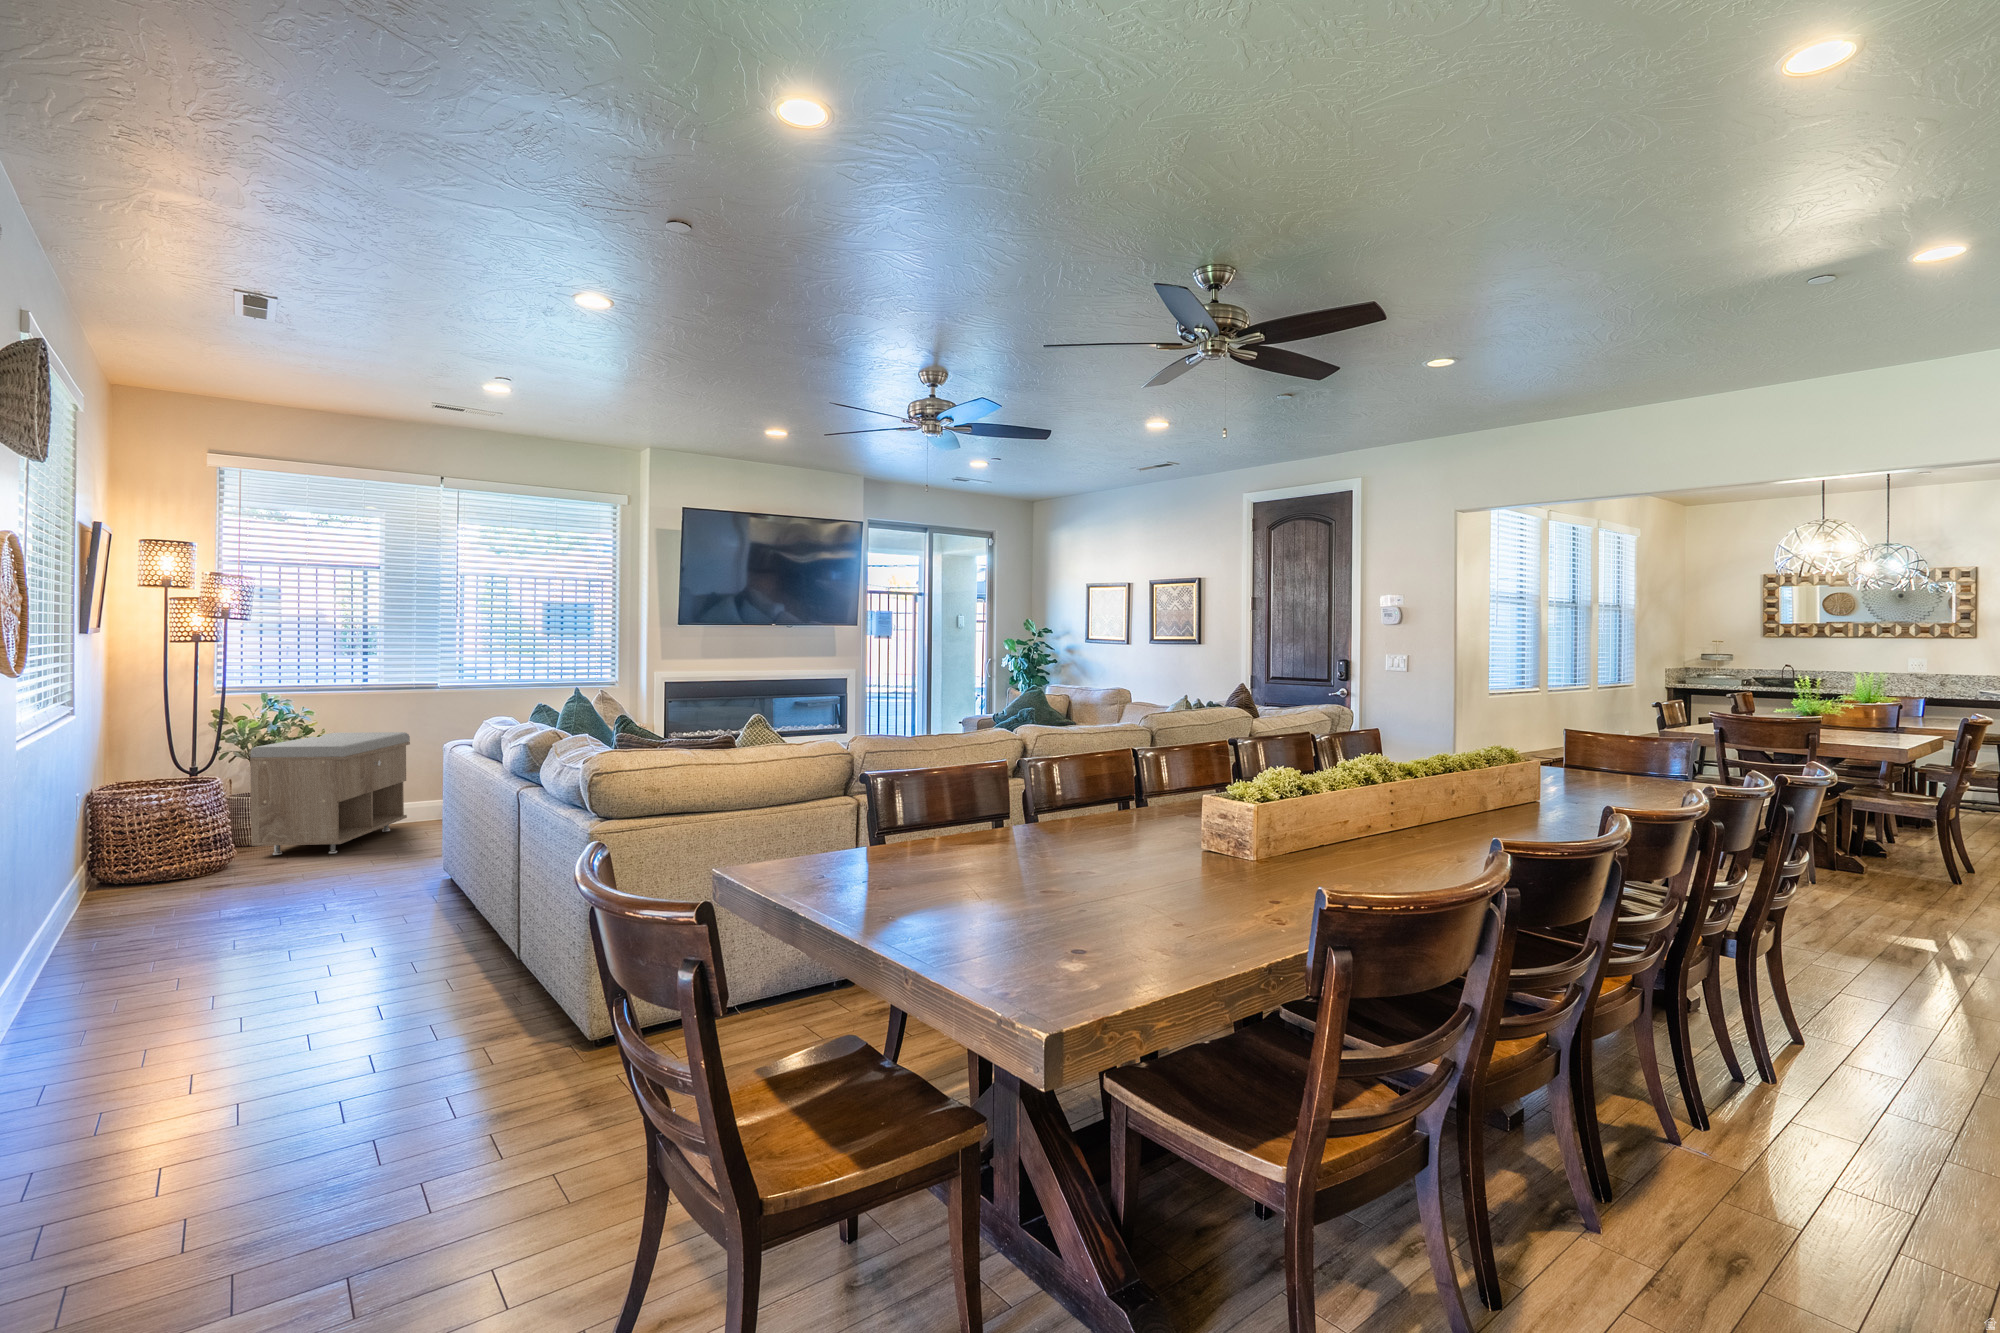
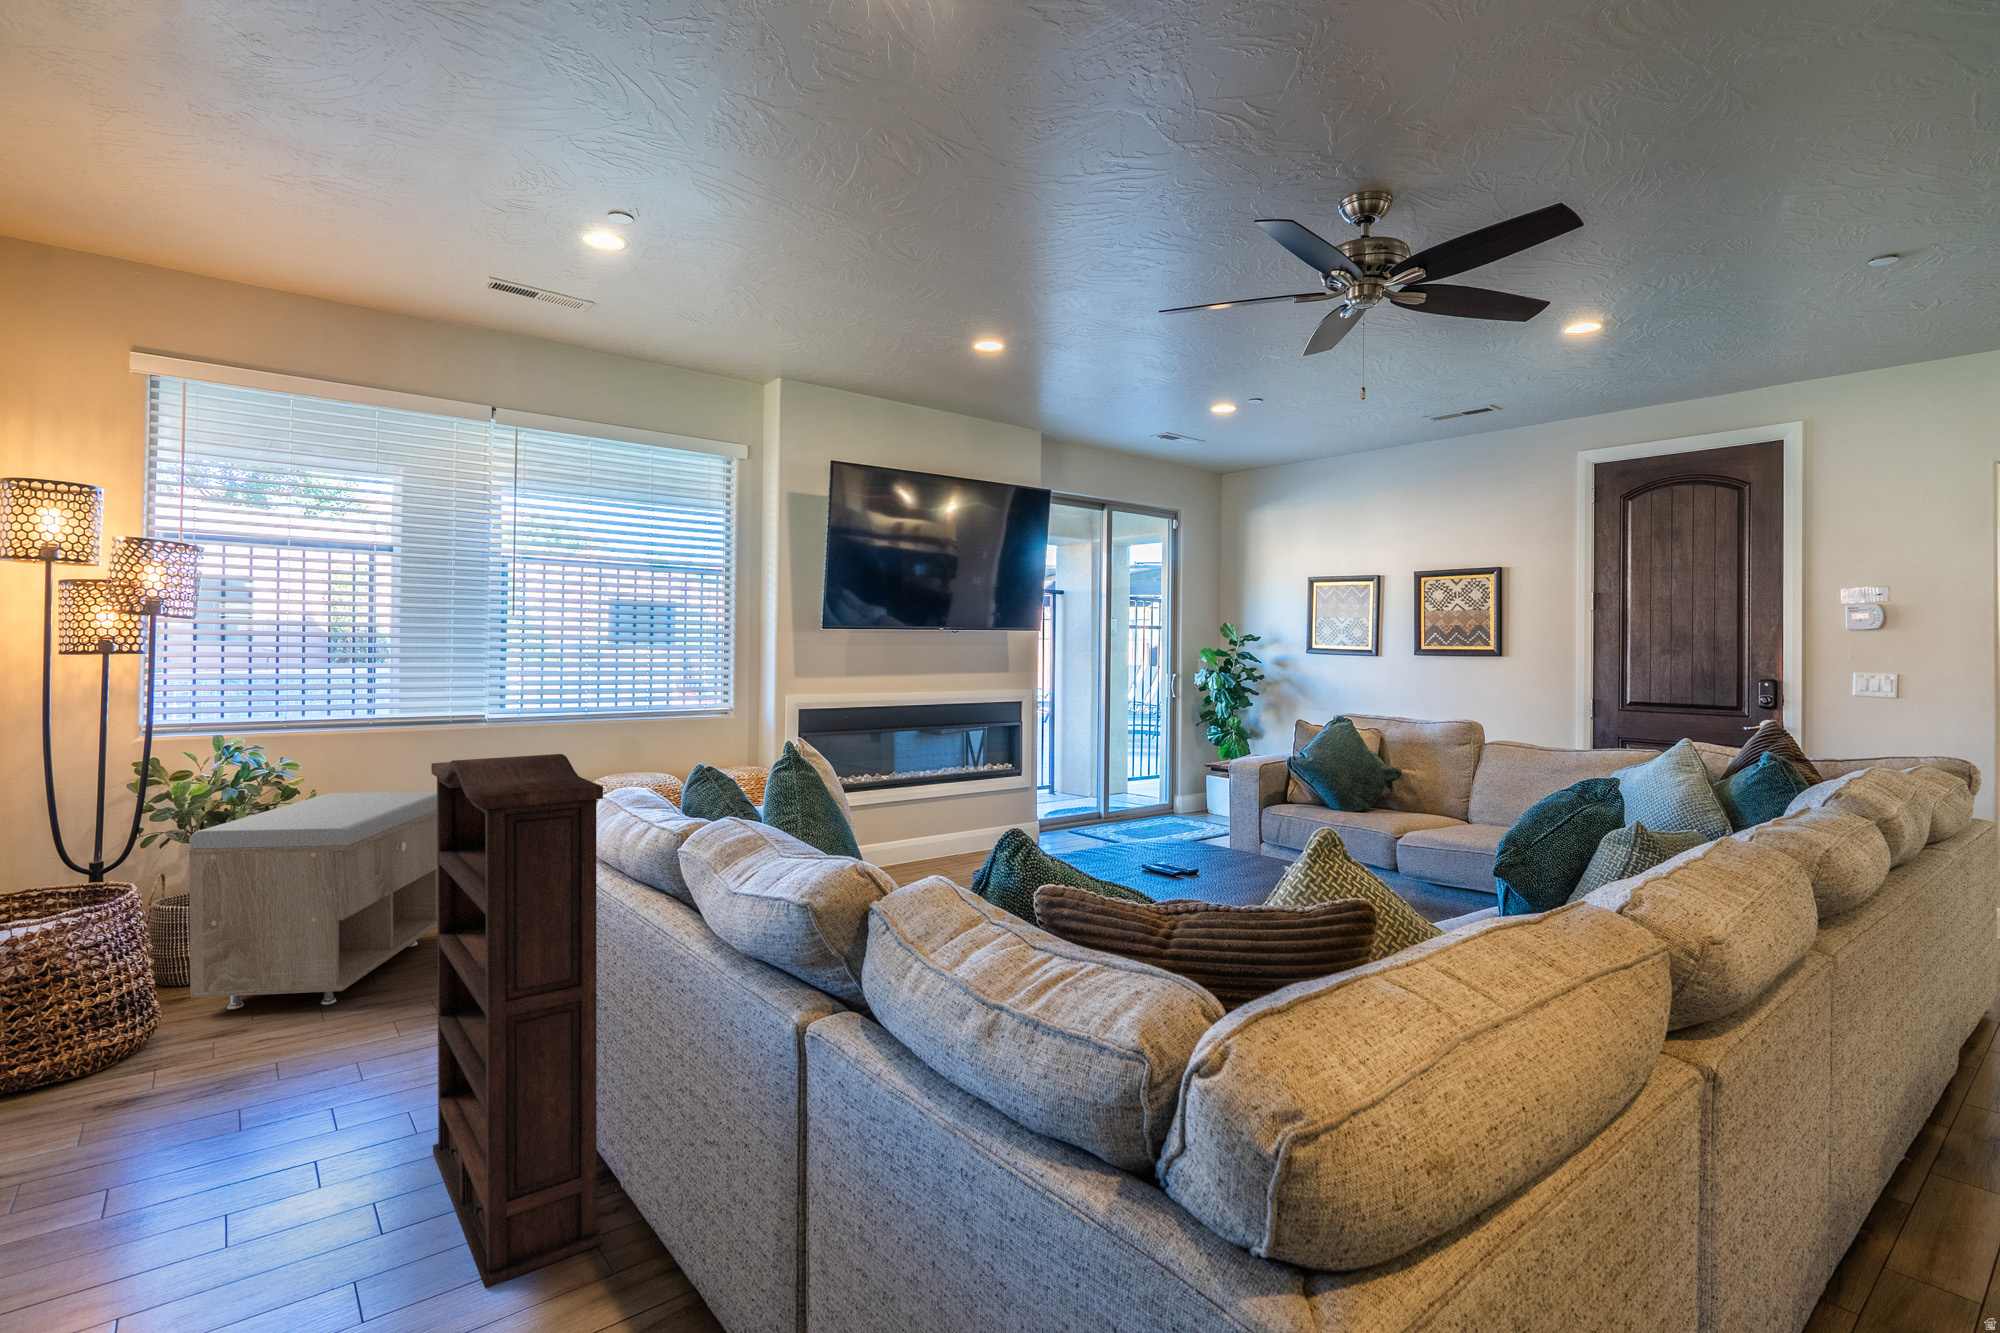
bookshelf: none [384,691,462,933] -> present [431,754,603,1288]

